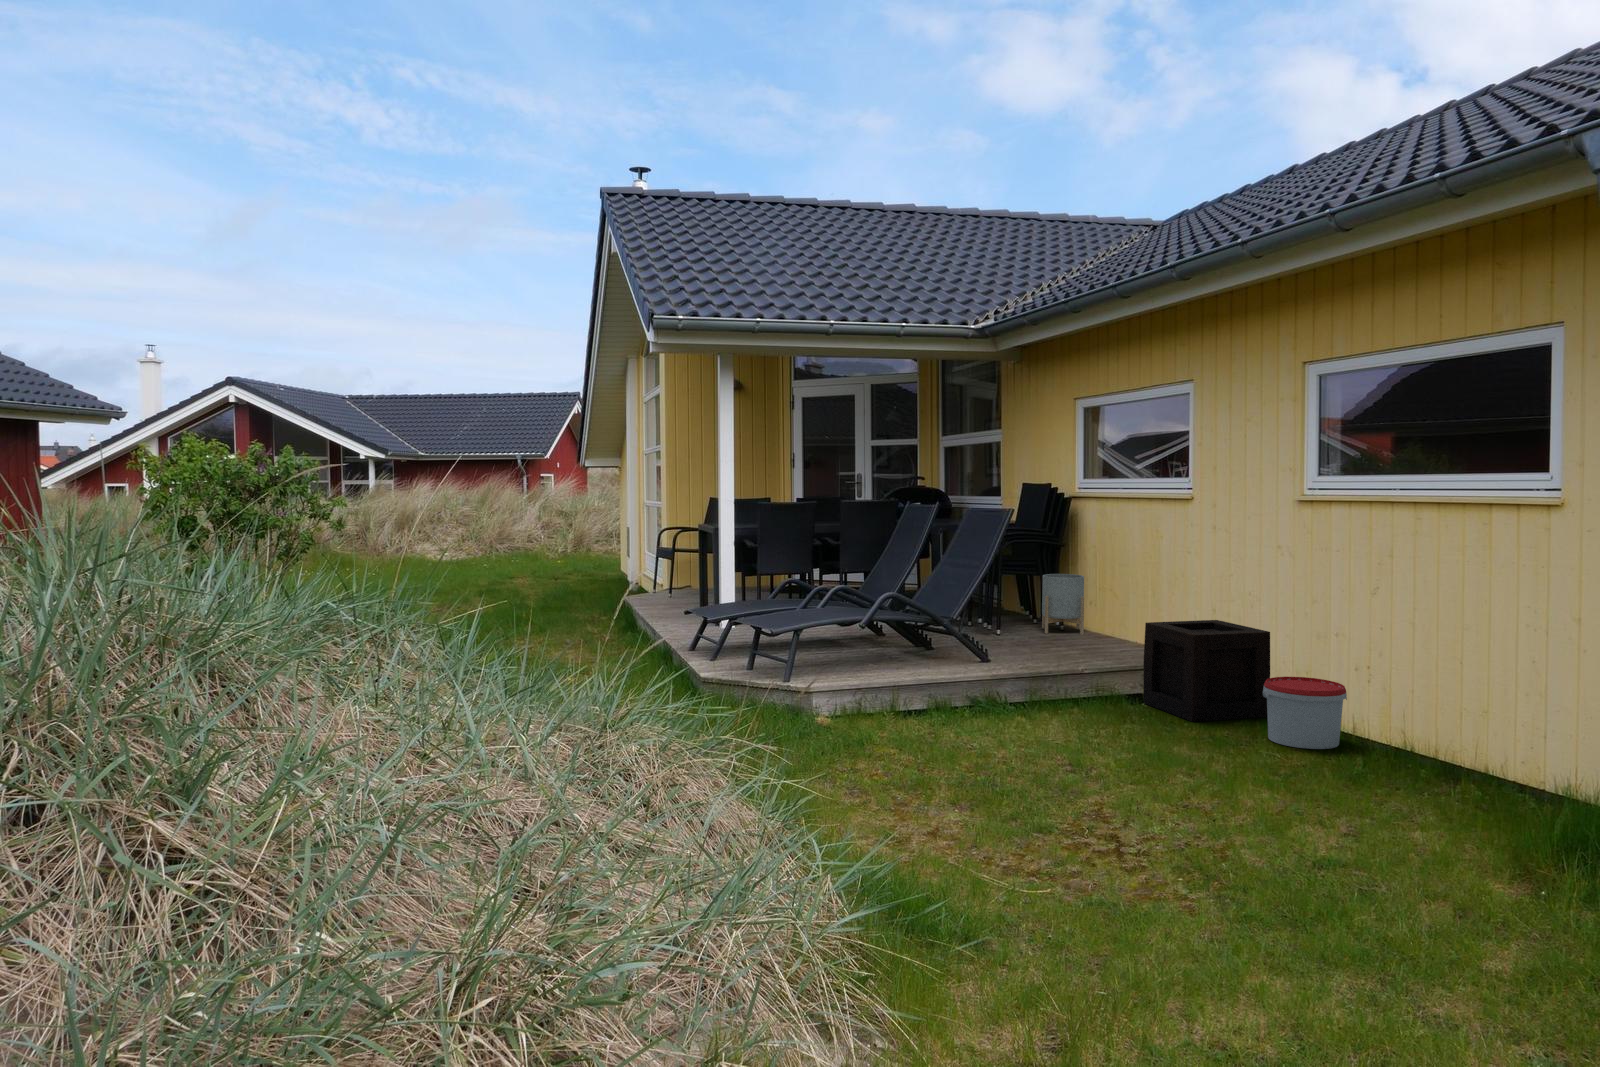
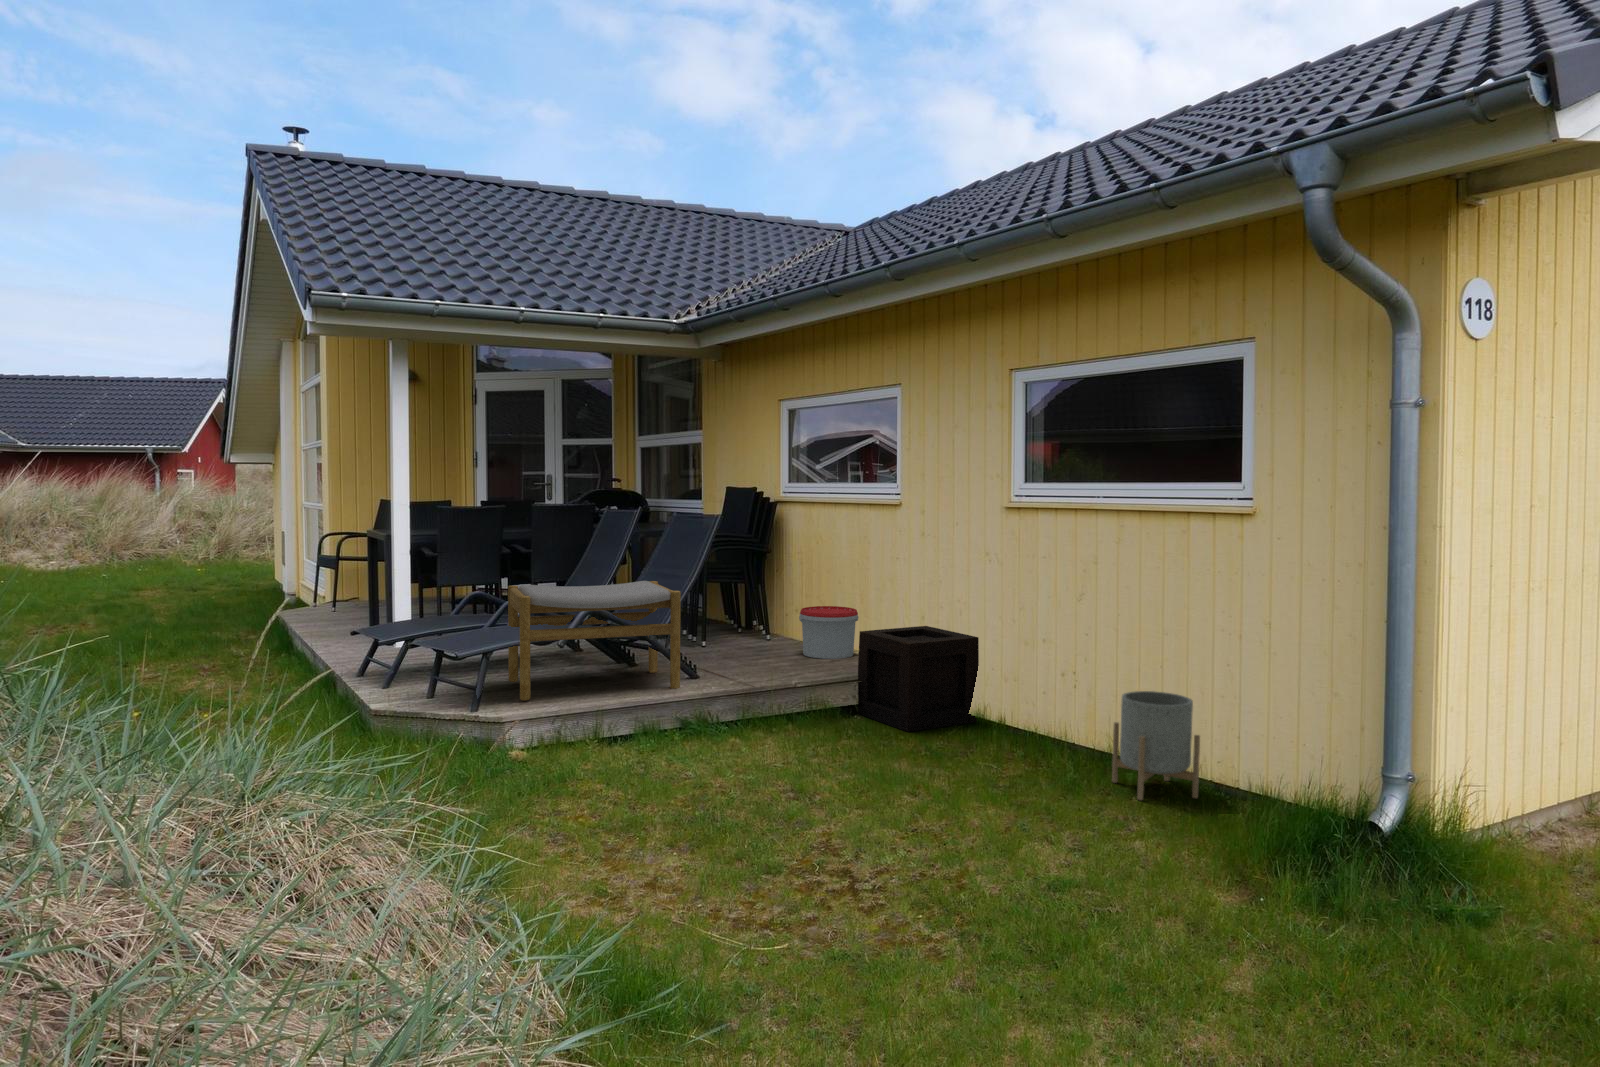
footstool: none [816,571,970,673] -> present [508,581,681,701]
planter: present [1042,574,1084,634] -> present [1112,691,1200,800]
bucket: present [1263,677,1347,749] -> present [799,606,859,659]

